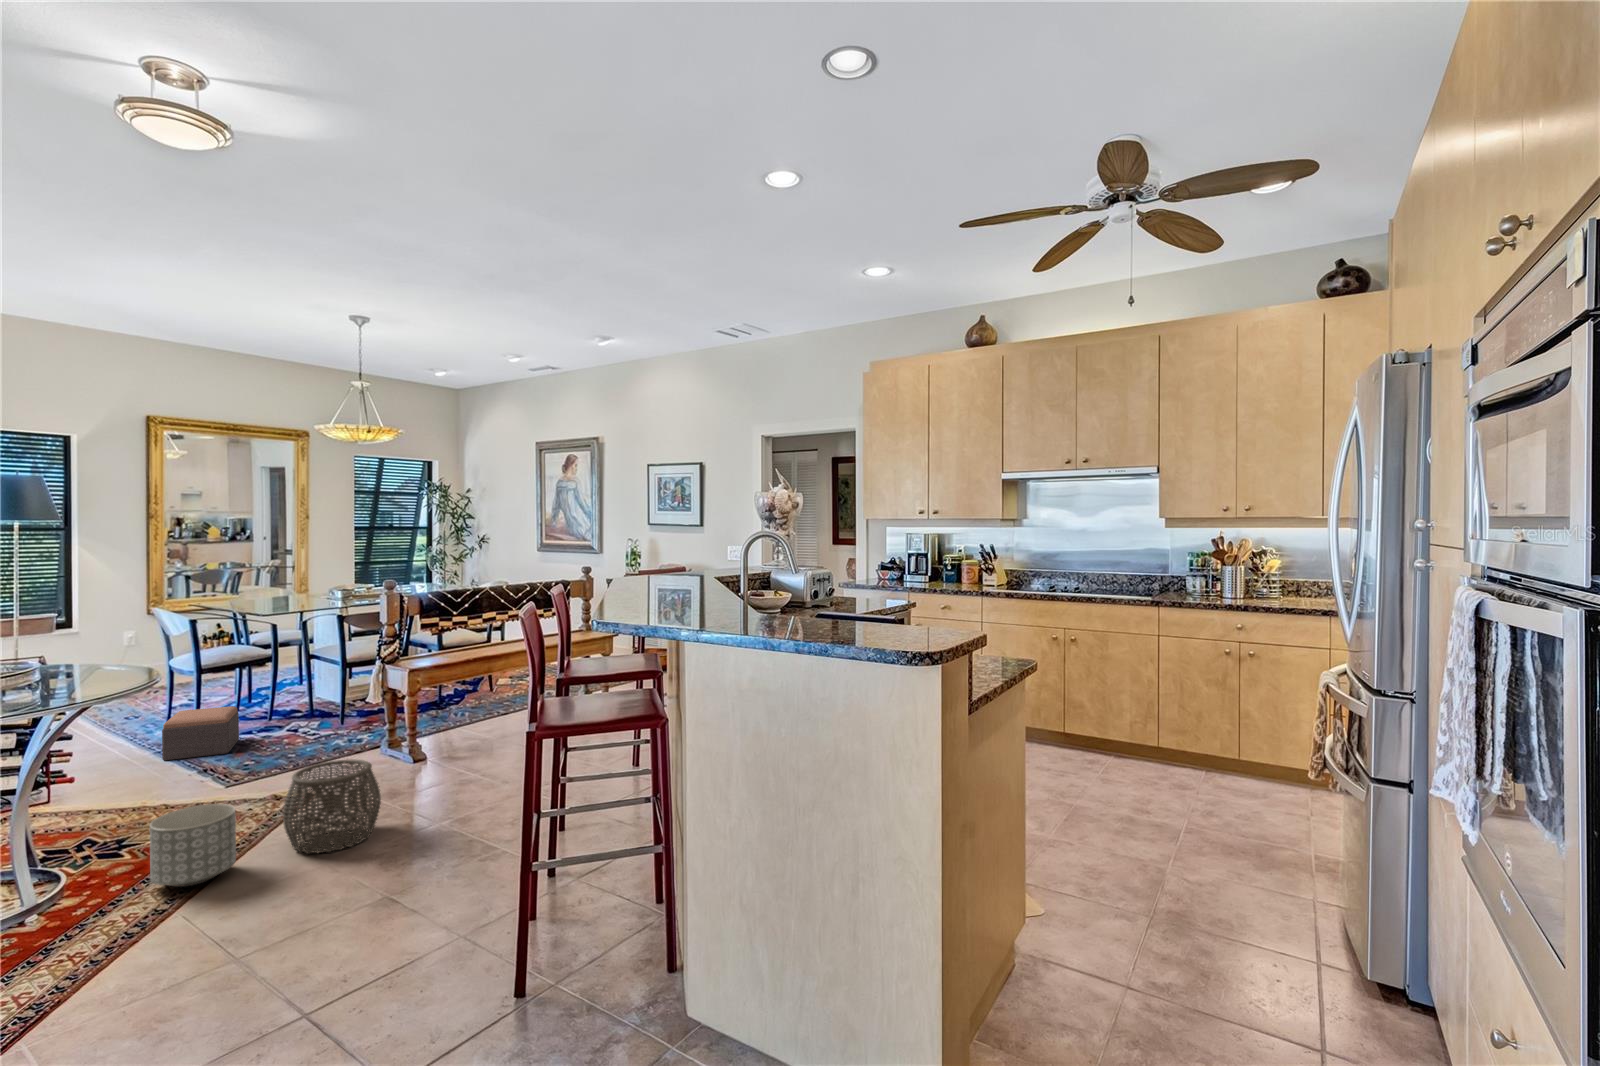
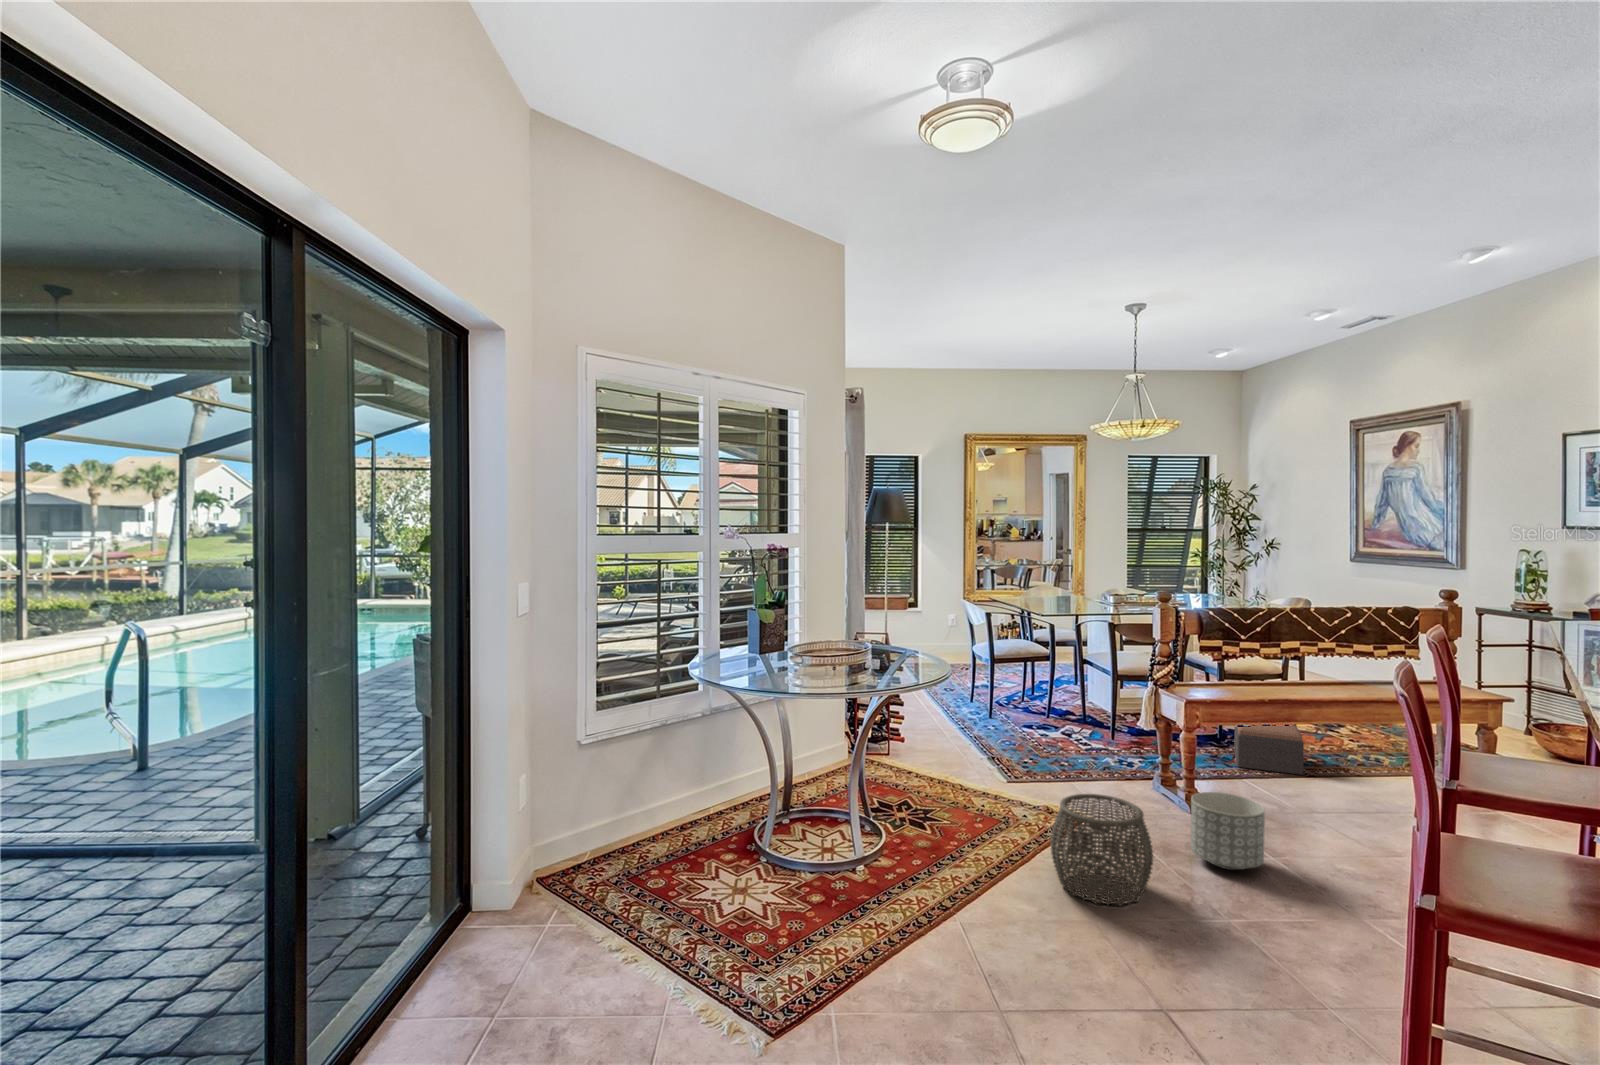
footstool: present [162,706,239,760] -> present [1234,726,1304,775]
planter: present [150,804,236,887] -> present [1191,792,1265,870]

